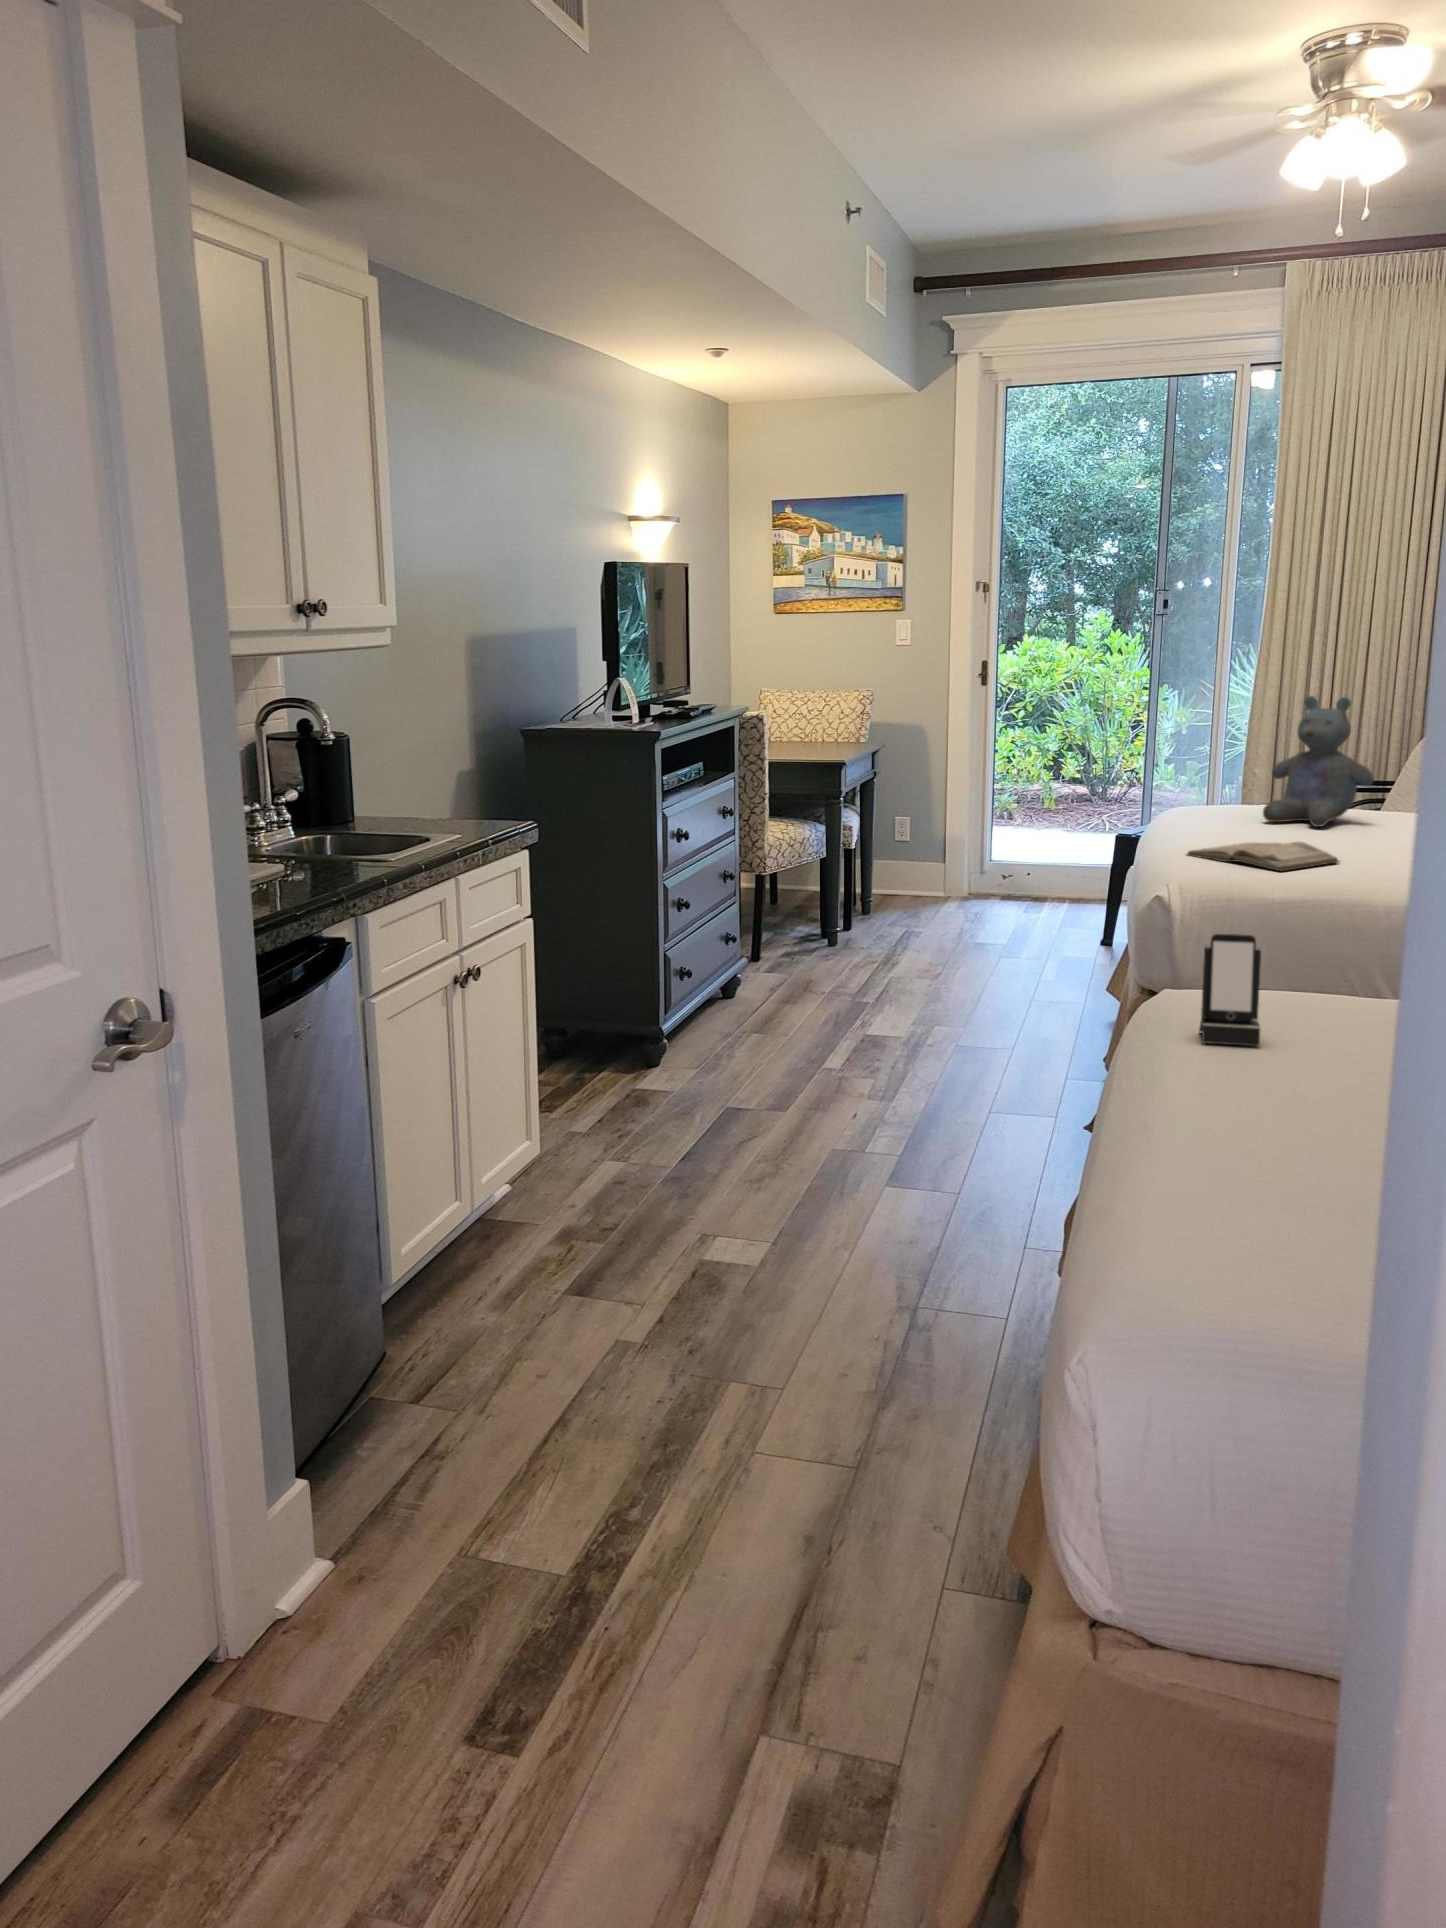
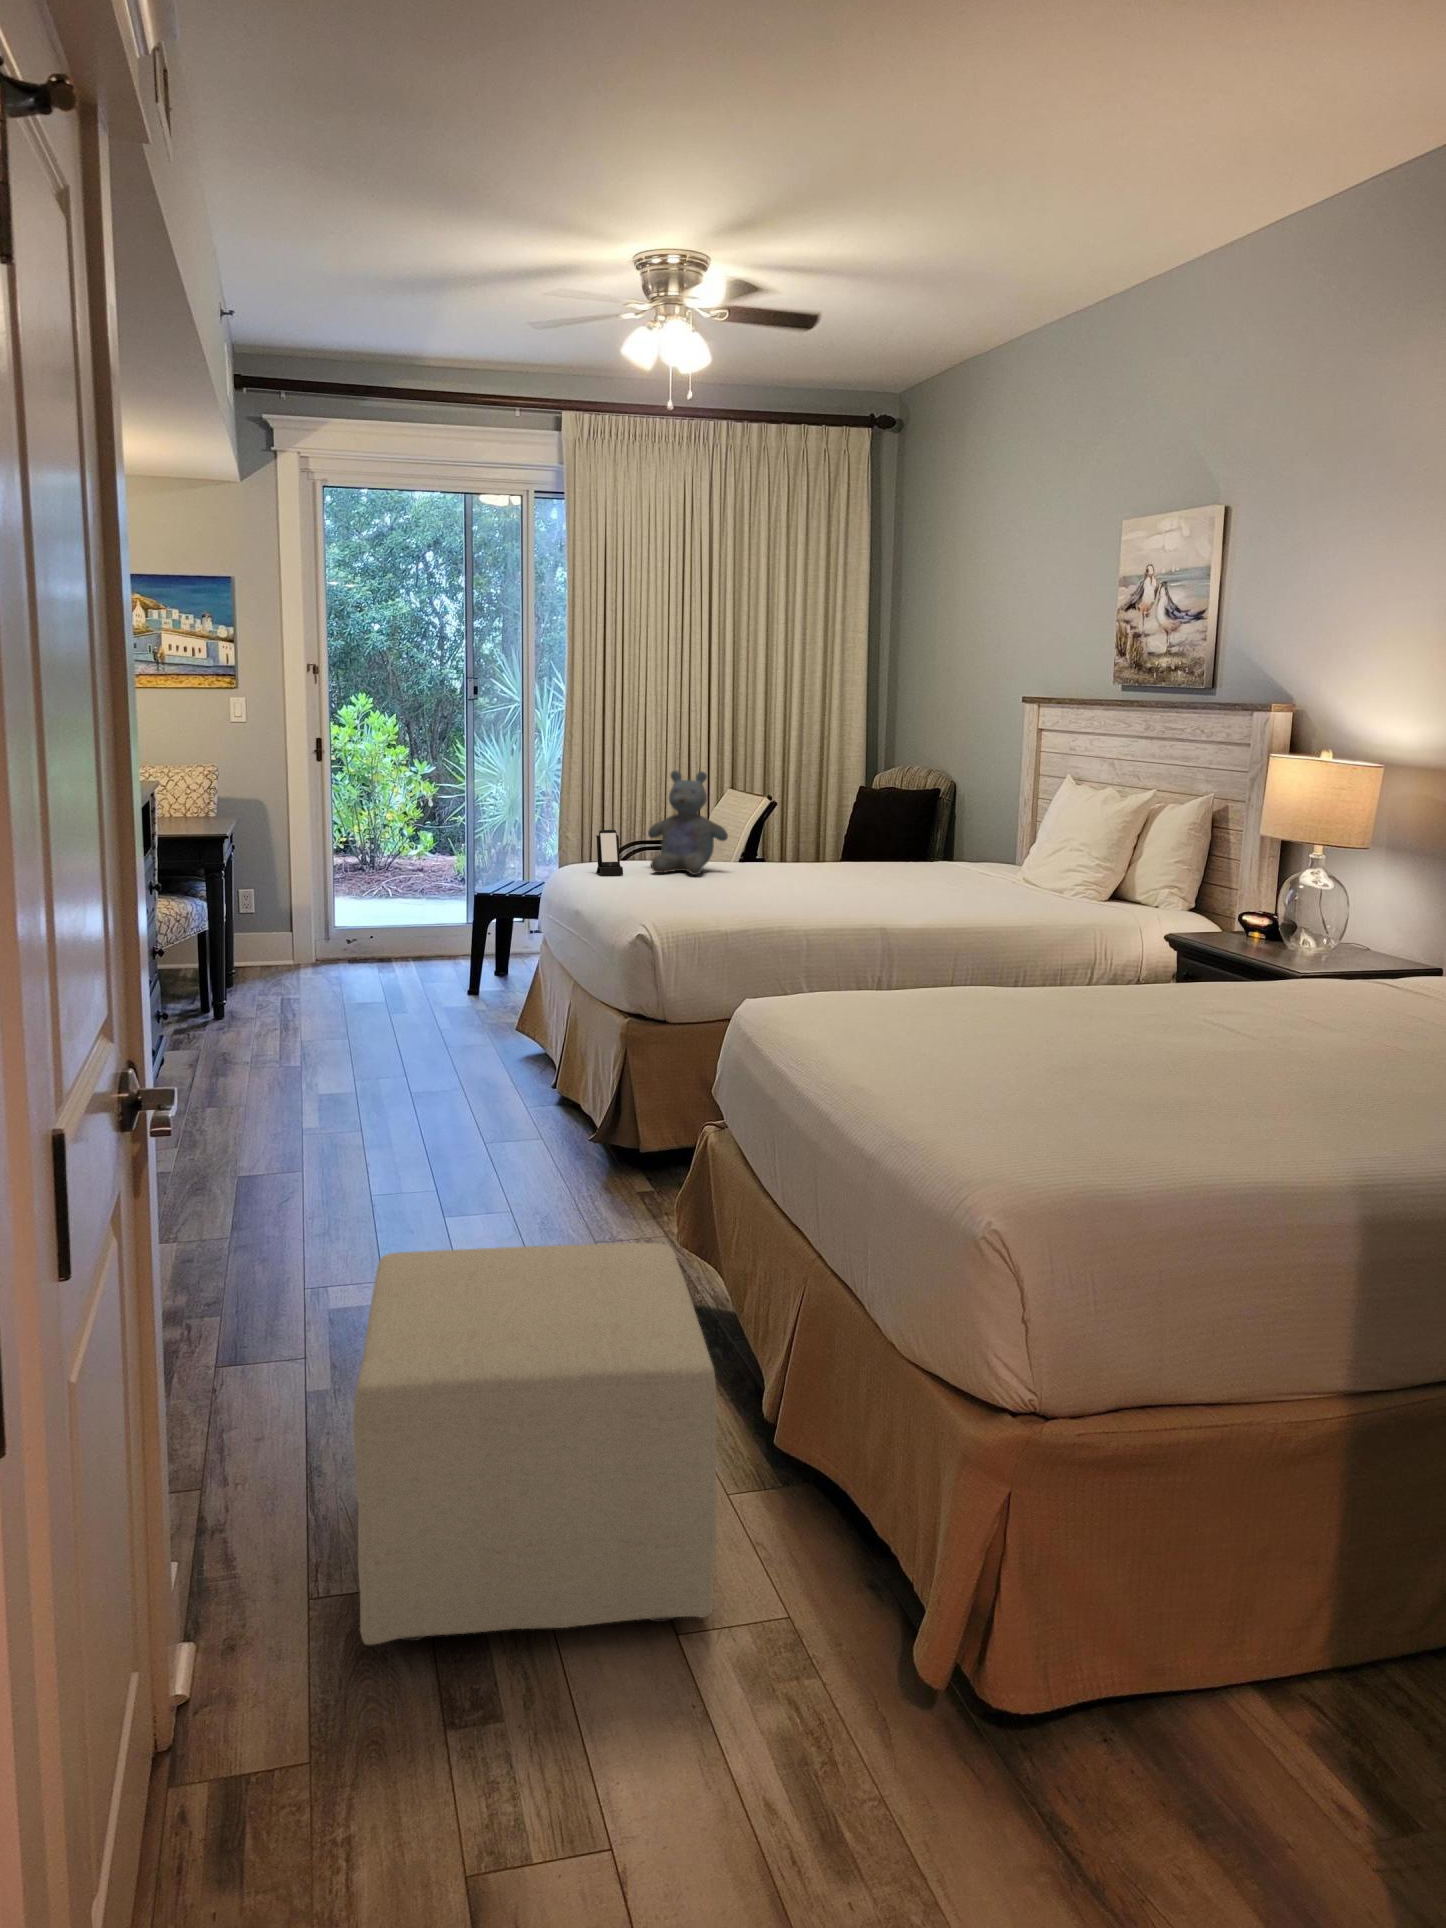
diary: present [1187,842,1339,871] -> none [632,886,746,909]
smartphone: present [1199,934,1261,1046] -> present [596,830,623,876]
ottoman: none [377,1236,891,1791] -> present [353,1243,717,1645]

